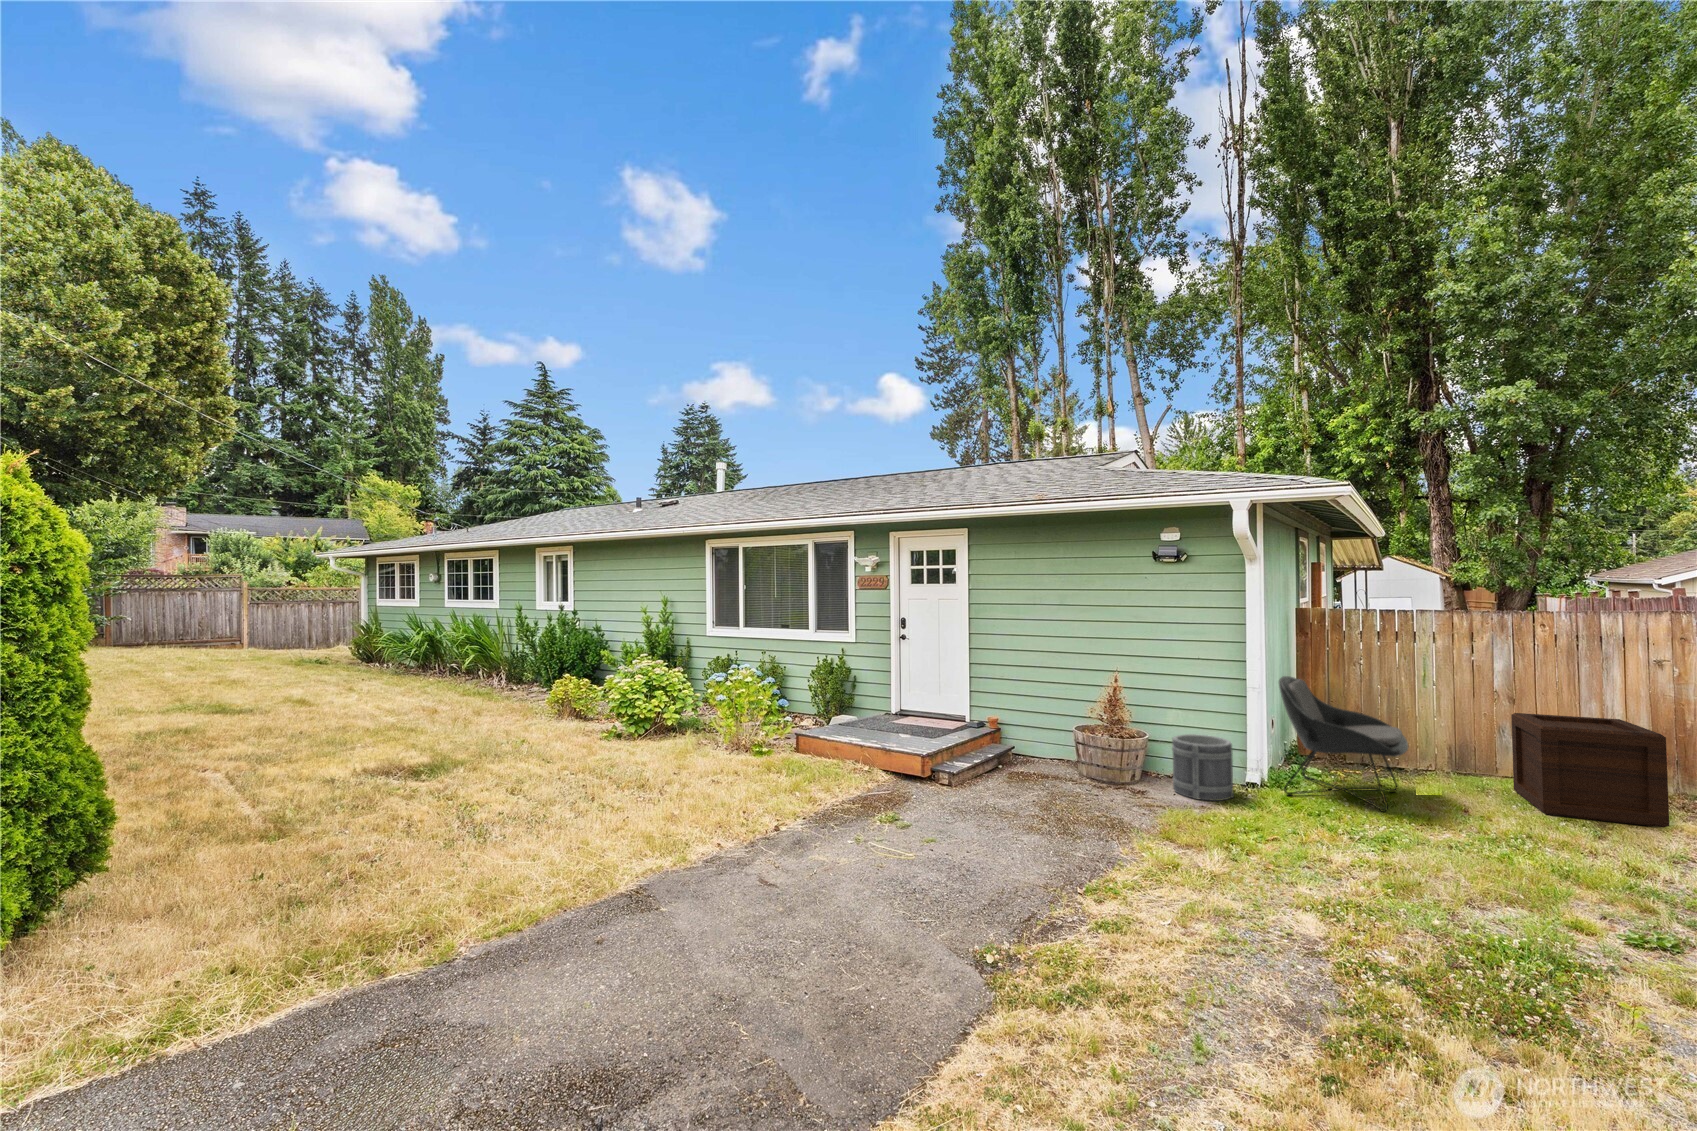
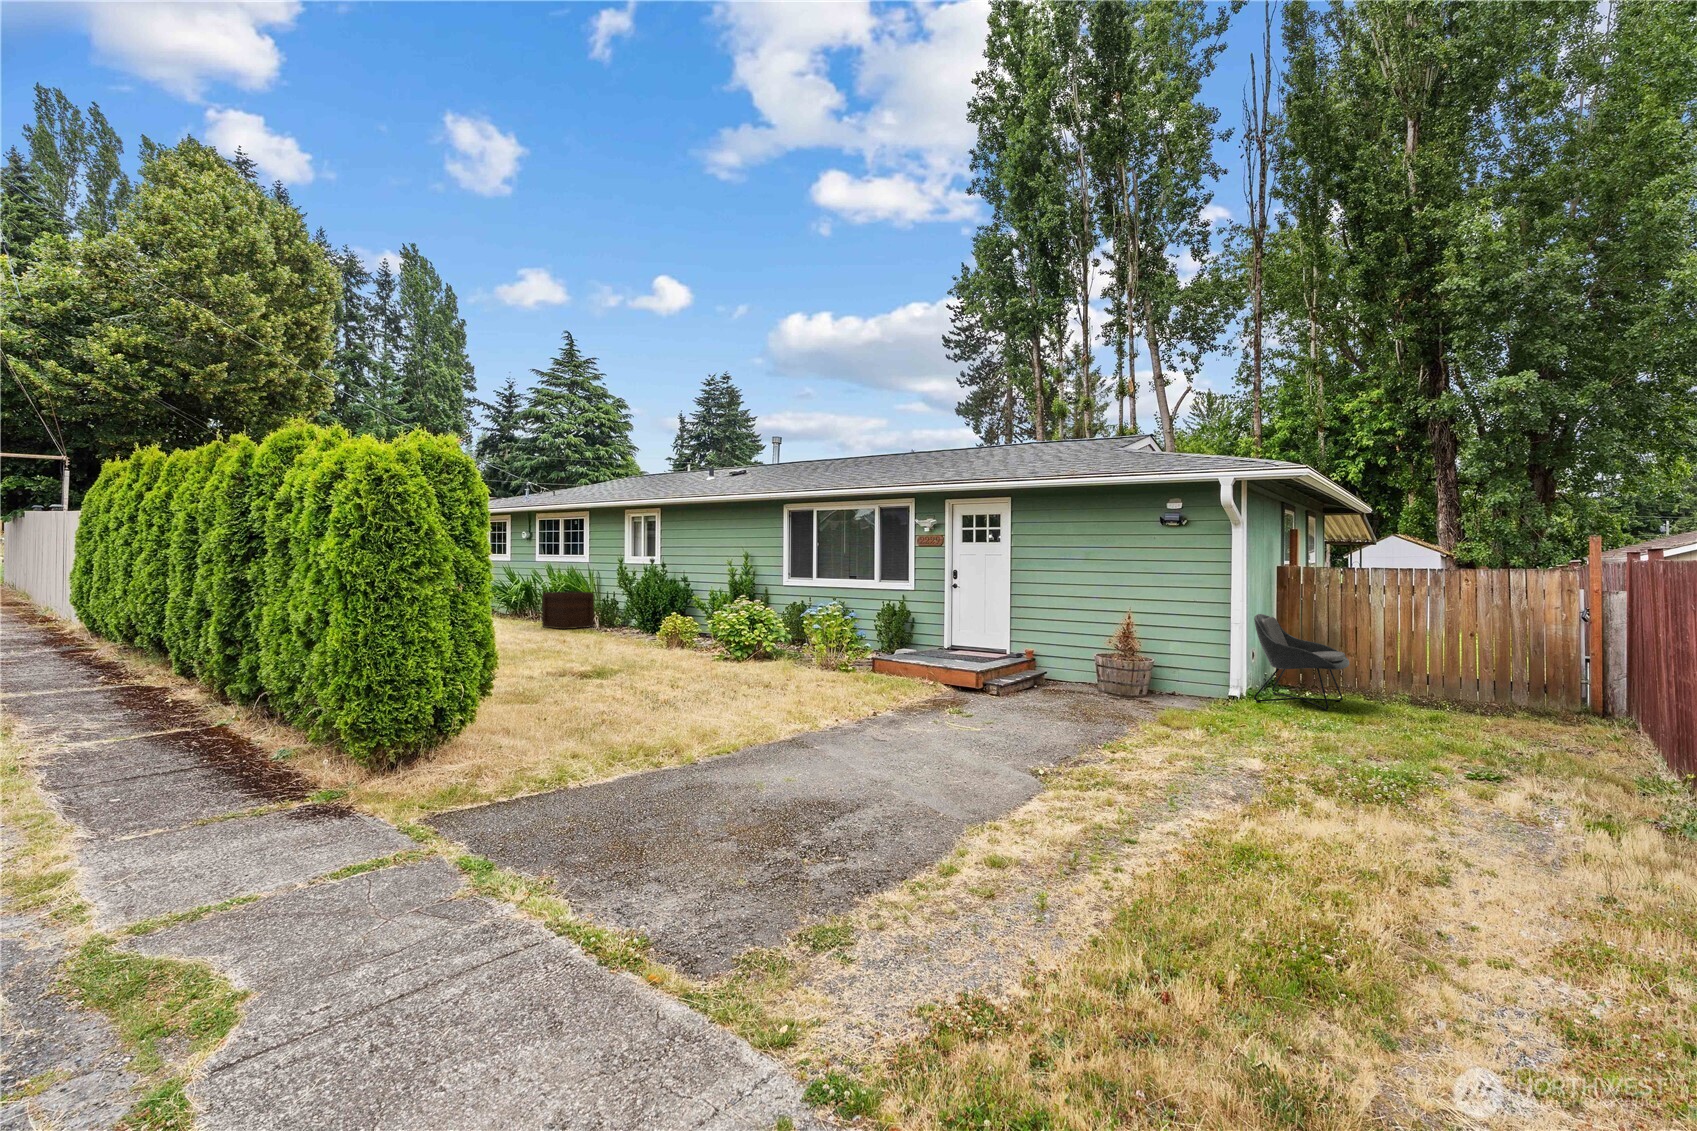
wooden crate: present [1511,713,1669,827] -> present [542,591,594,629]
bucket: present [1172,734,1233,801] -> none [1170,658,1216,704]

